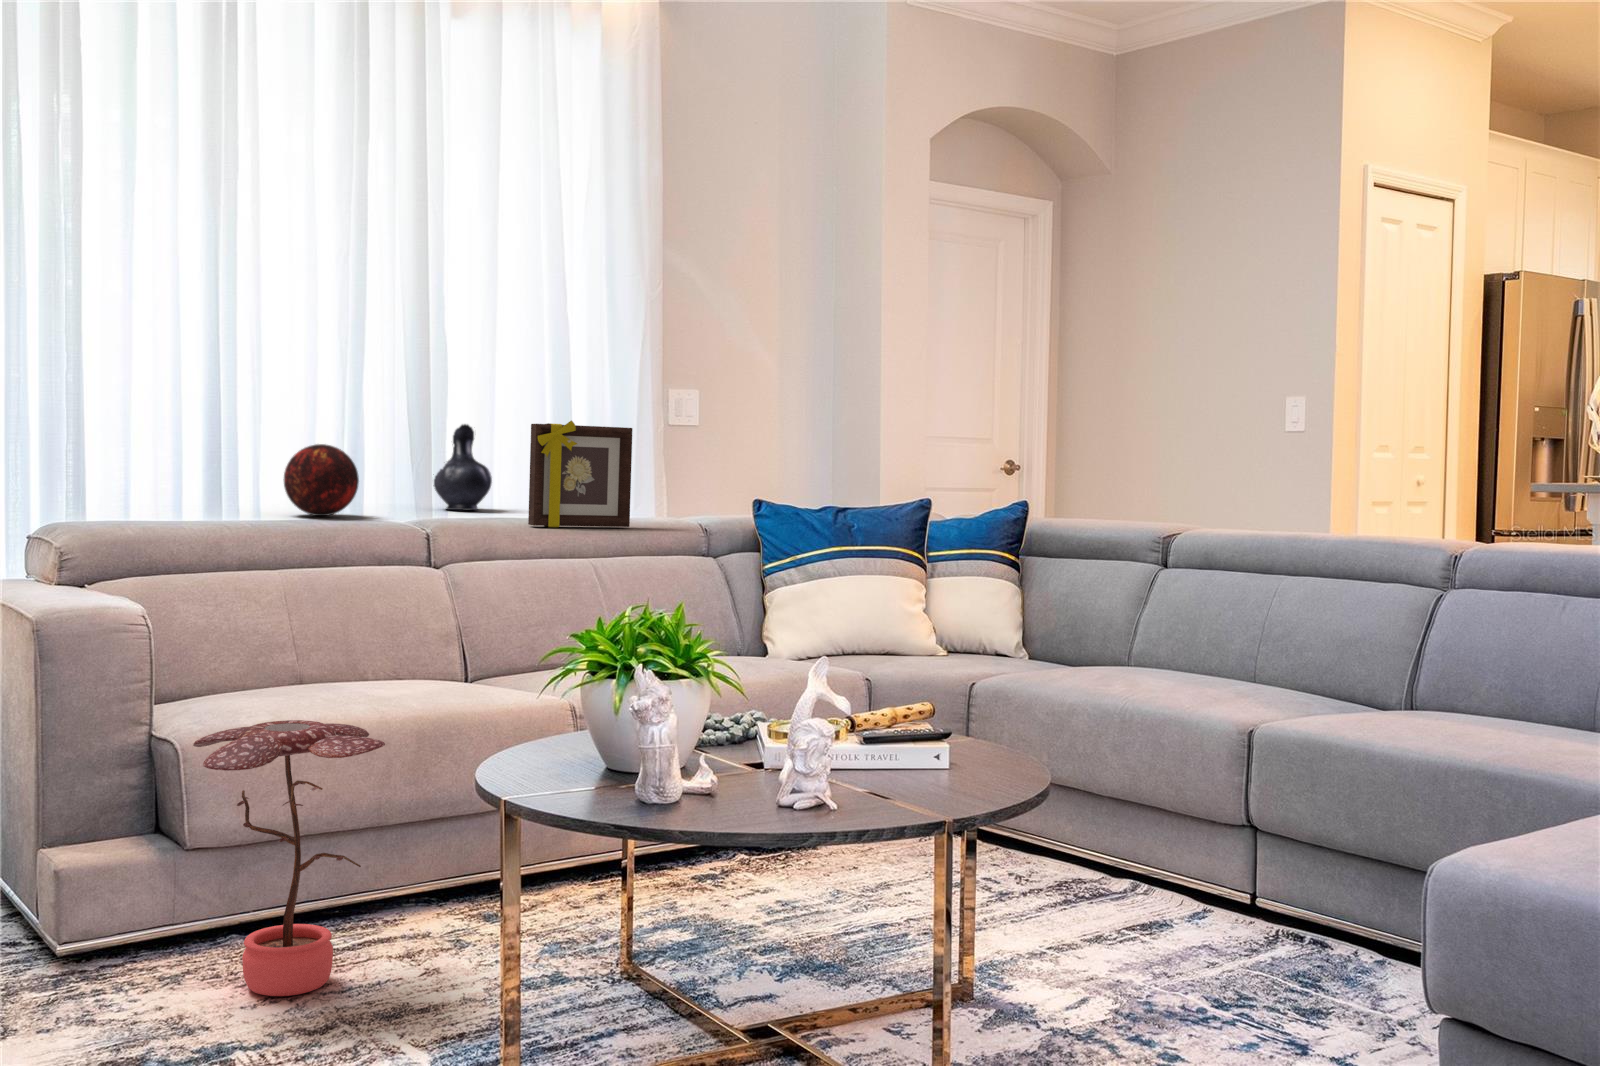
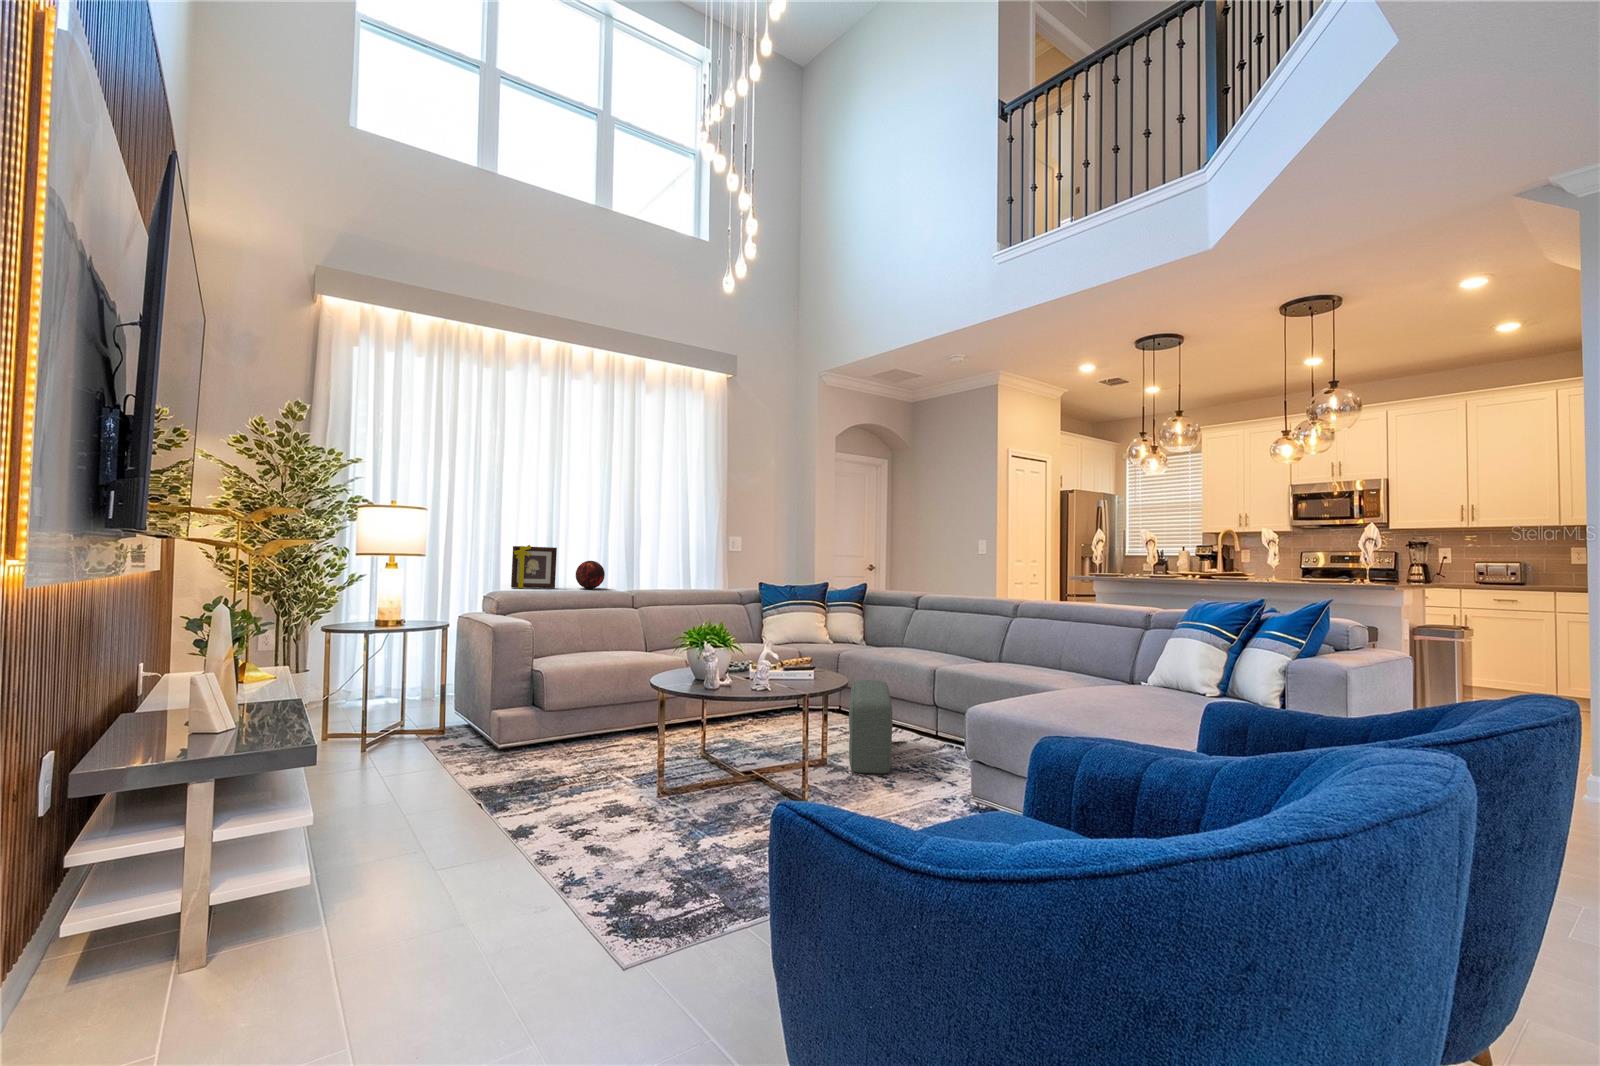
picture frame: present [528,421,632,528] -> present [511,545,557,588]
decorative vase: present [433,424,492,510] -> none [633,541,656,586]
potted plant: present [193,720,385,996] -> none [550,664,618,762]
pouf: none [1023,760,1167,1031] -> present [849,680,892,774]

